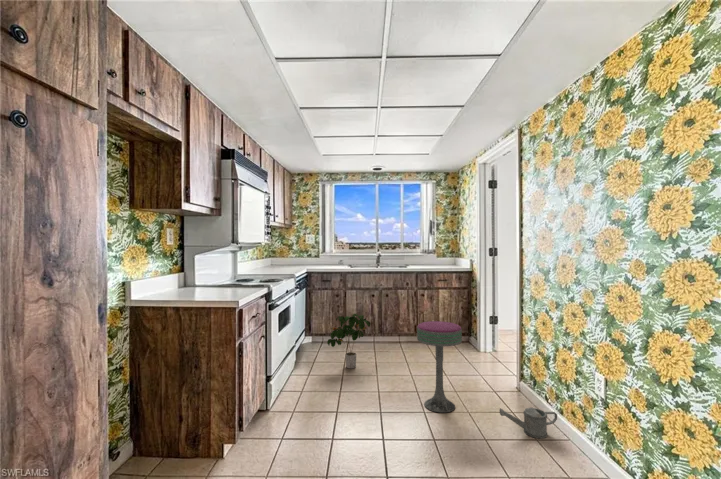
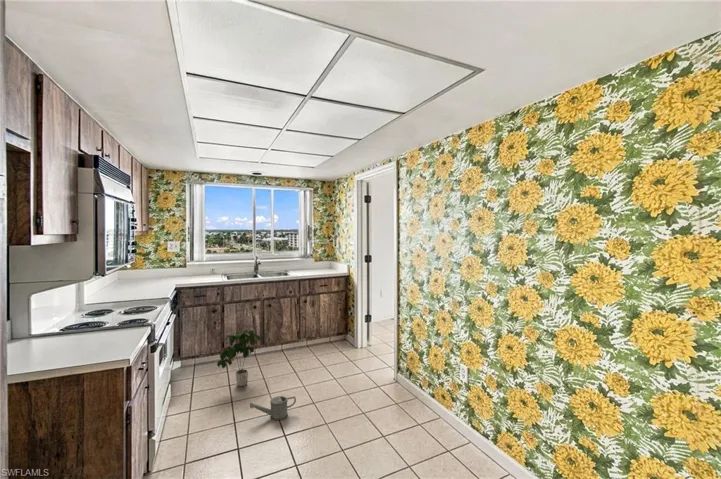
bar stool: present [417,321,462,413] -> none [317,333,357,415]
watering can: present [499,408,557,439] -> present [250,396,296,420]

